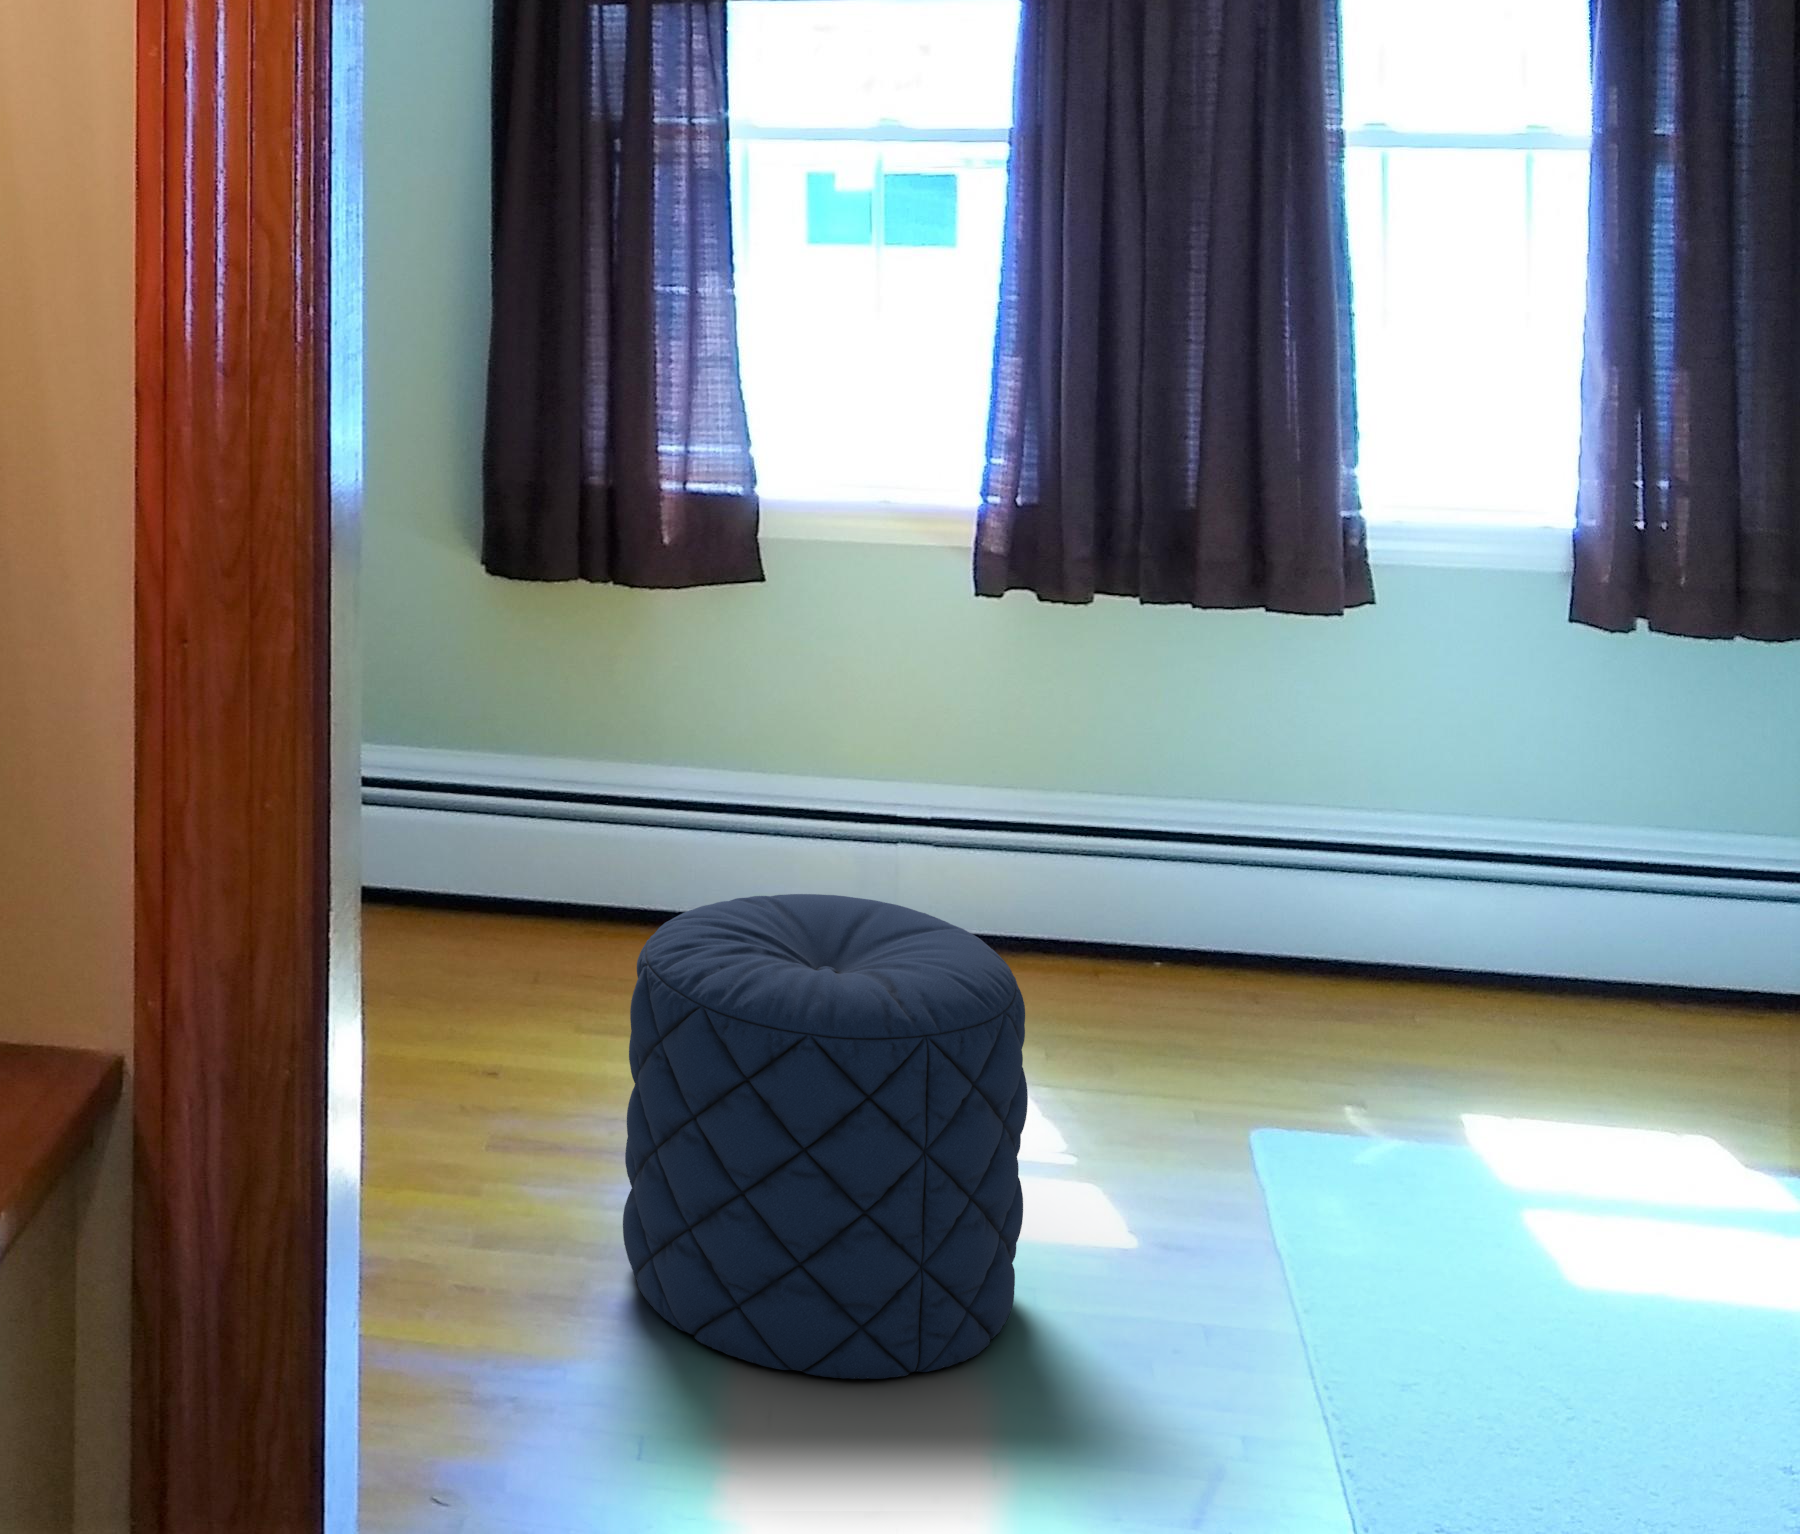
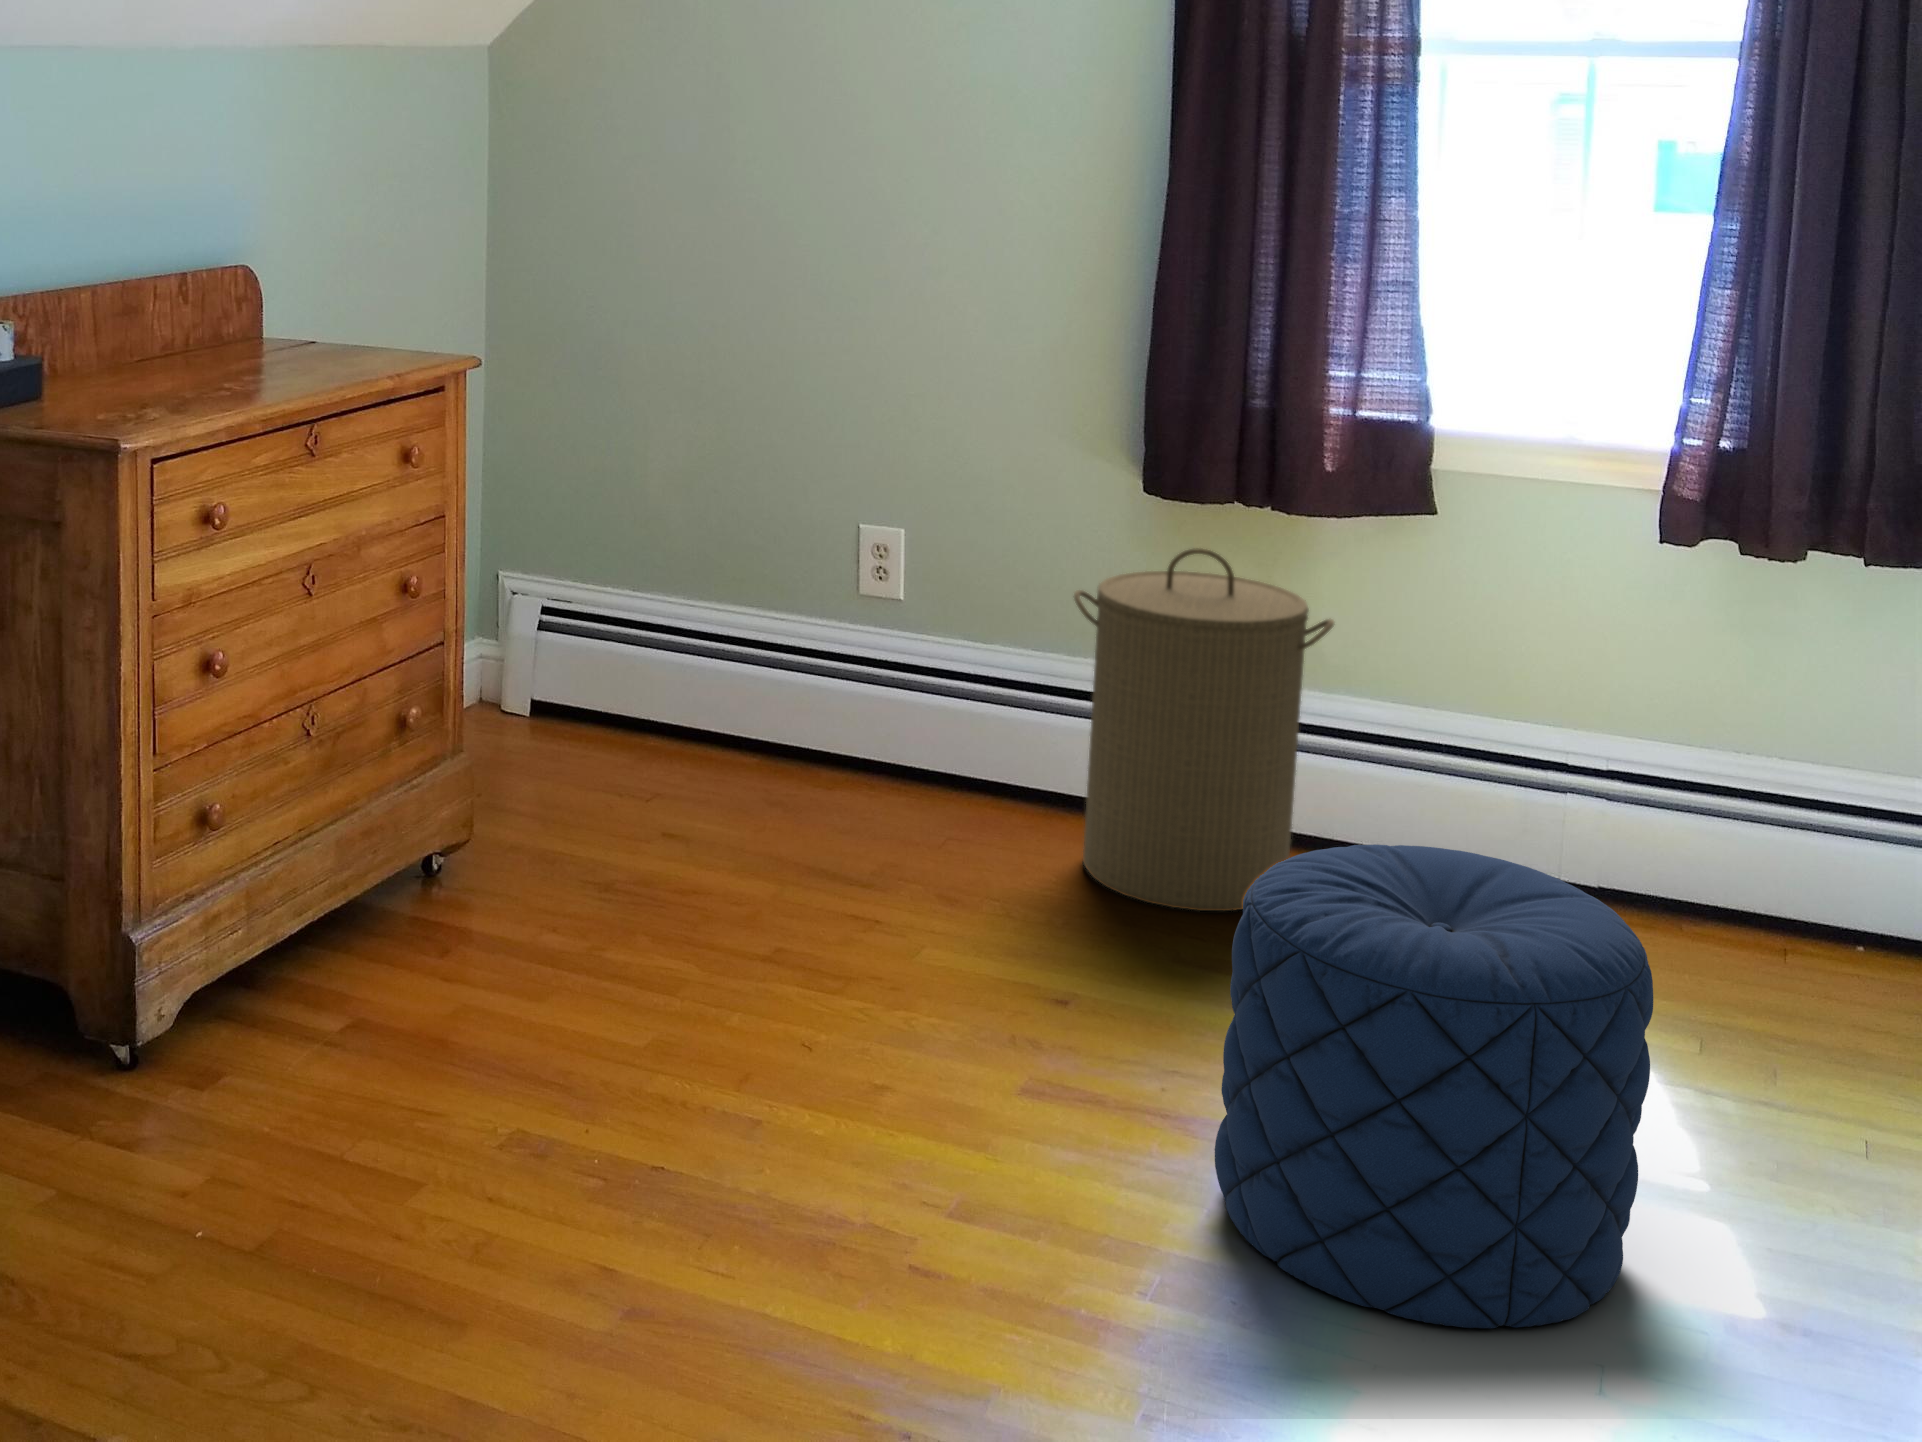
laundry hamper: none [434,627,682,992] -> present [1074,548,1334,911]

